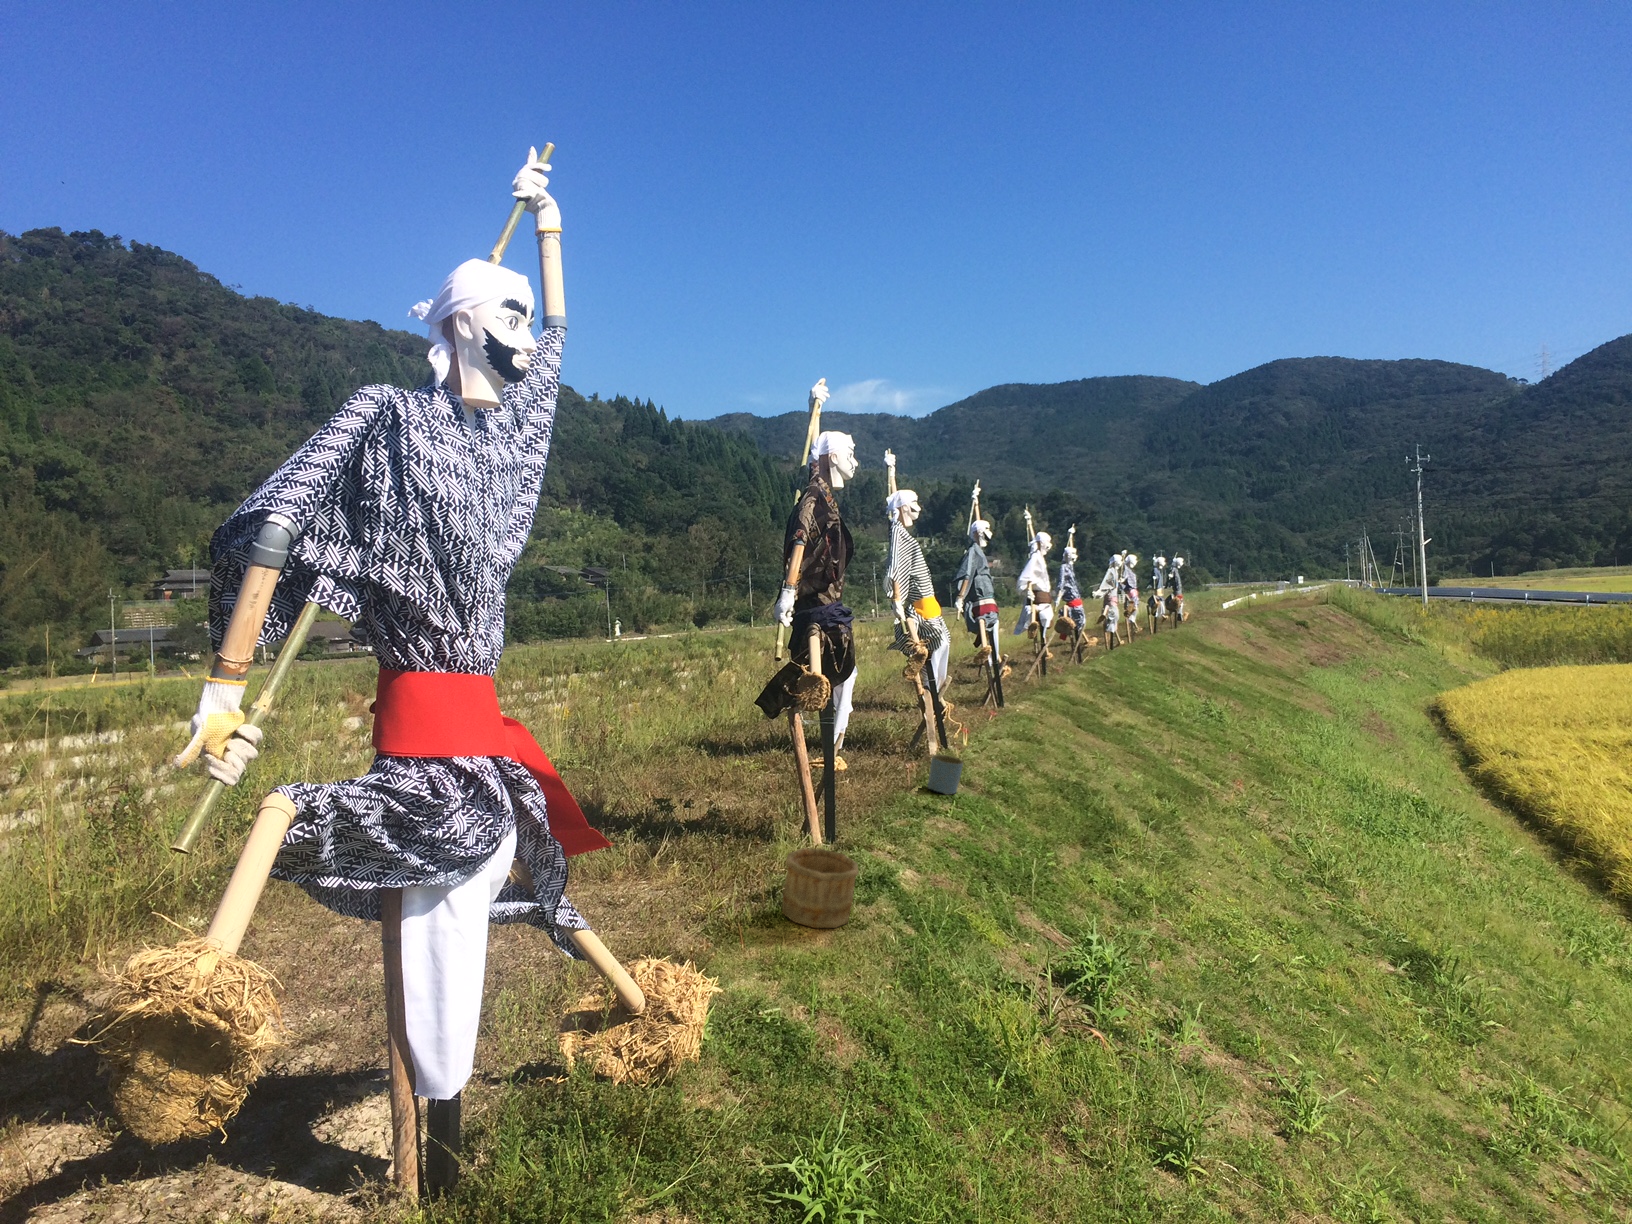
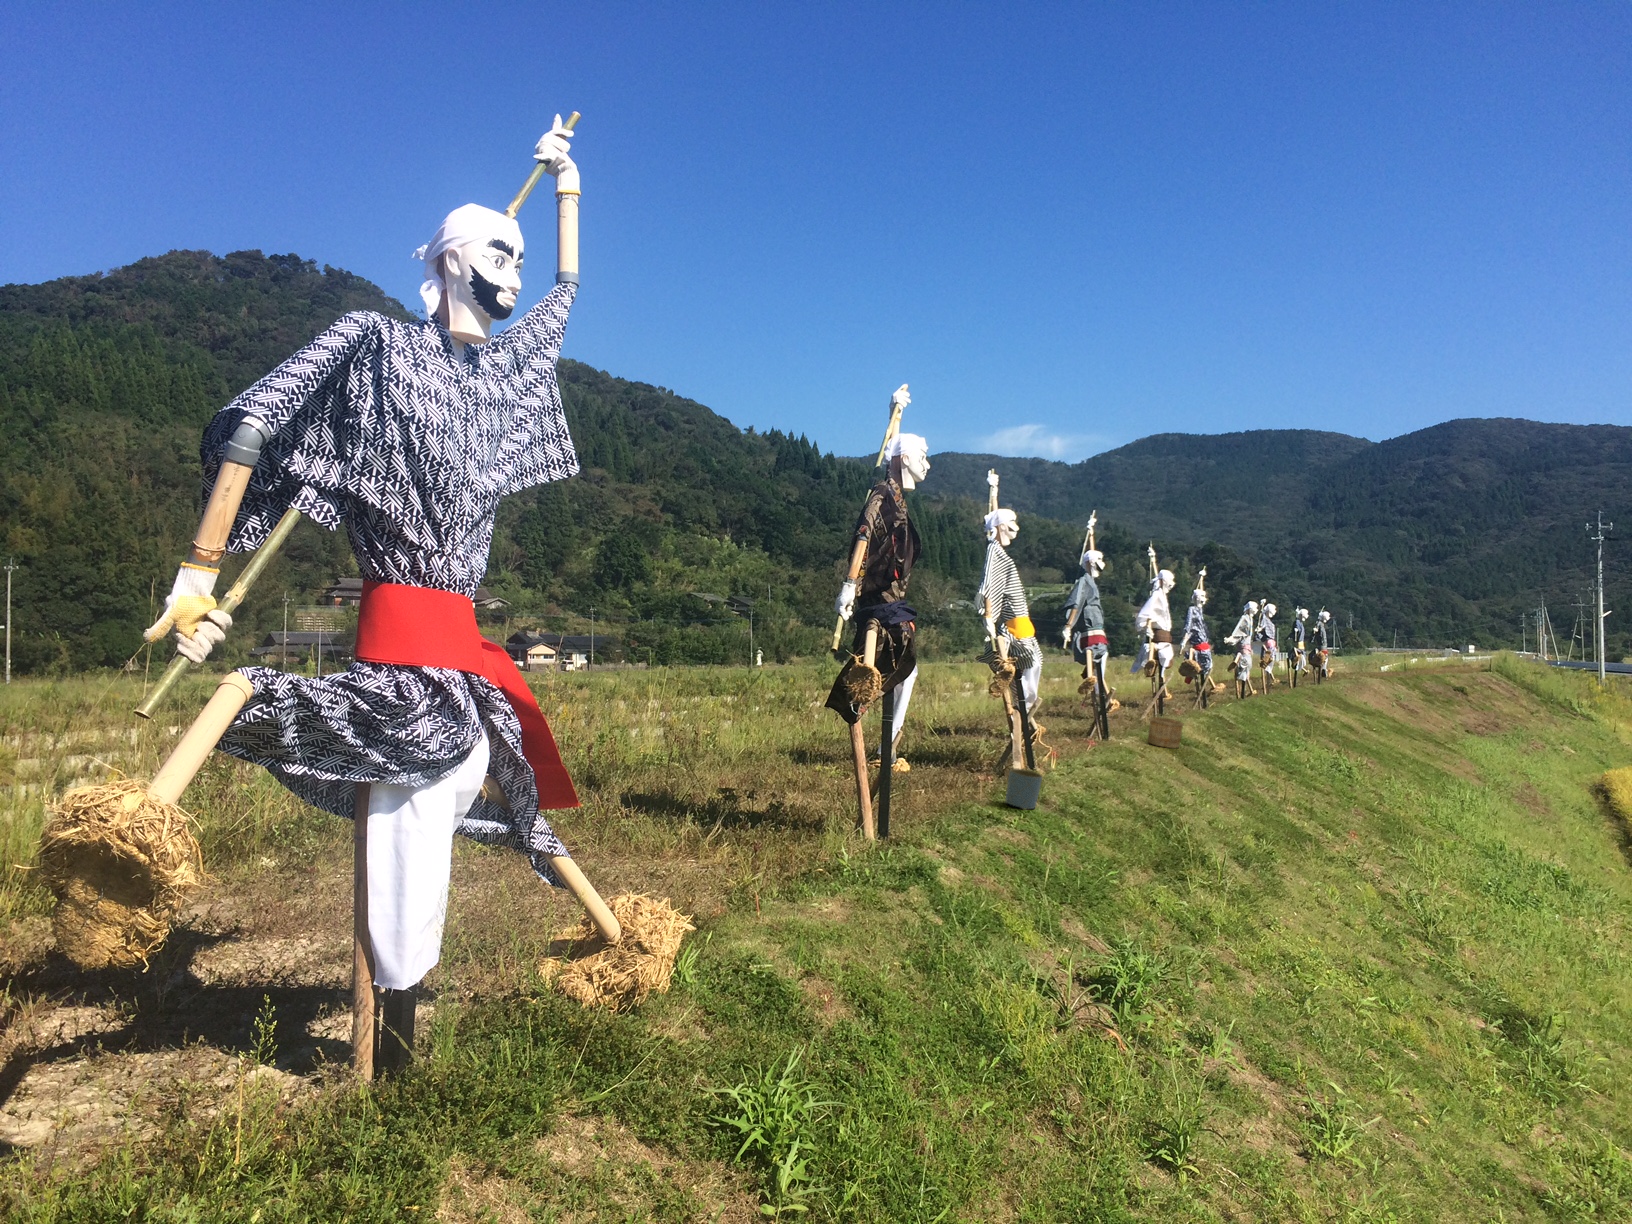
wooden bucket: present [782,848,858,928] -> present [1148,717,1184,748]

